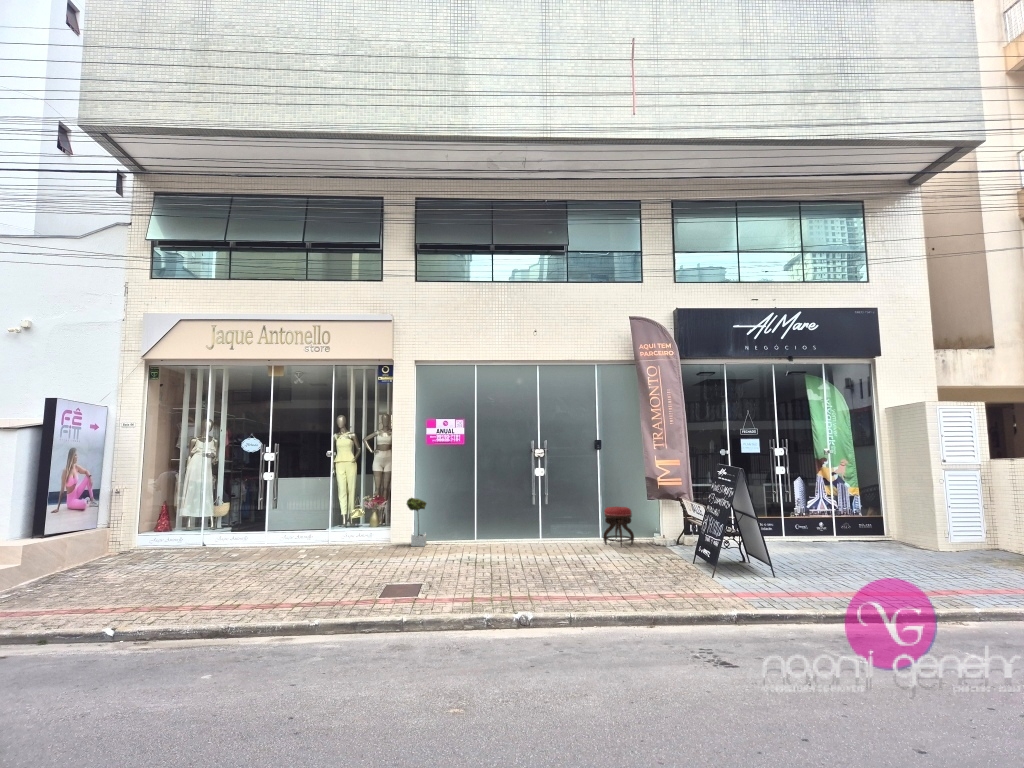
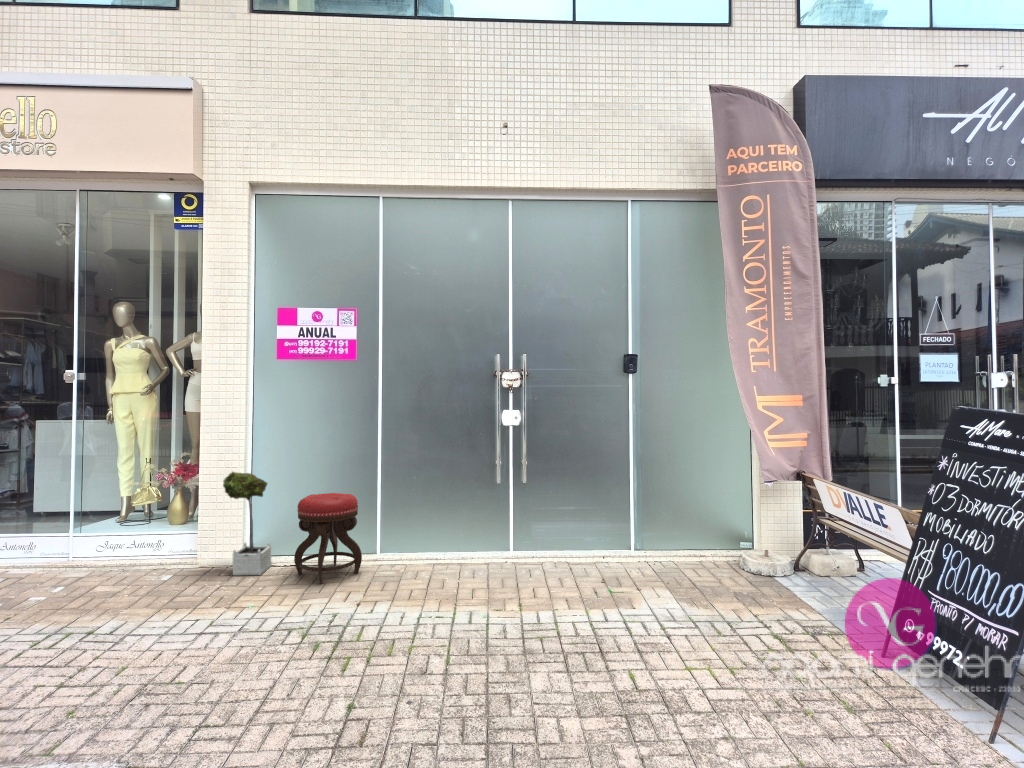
stool: present [603,507,634,547] -> present [294,493,362,584]

